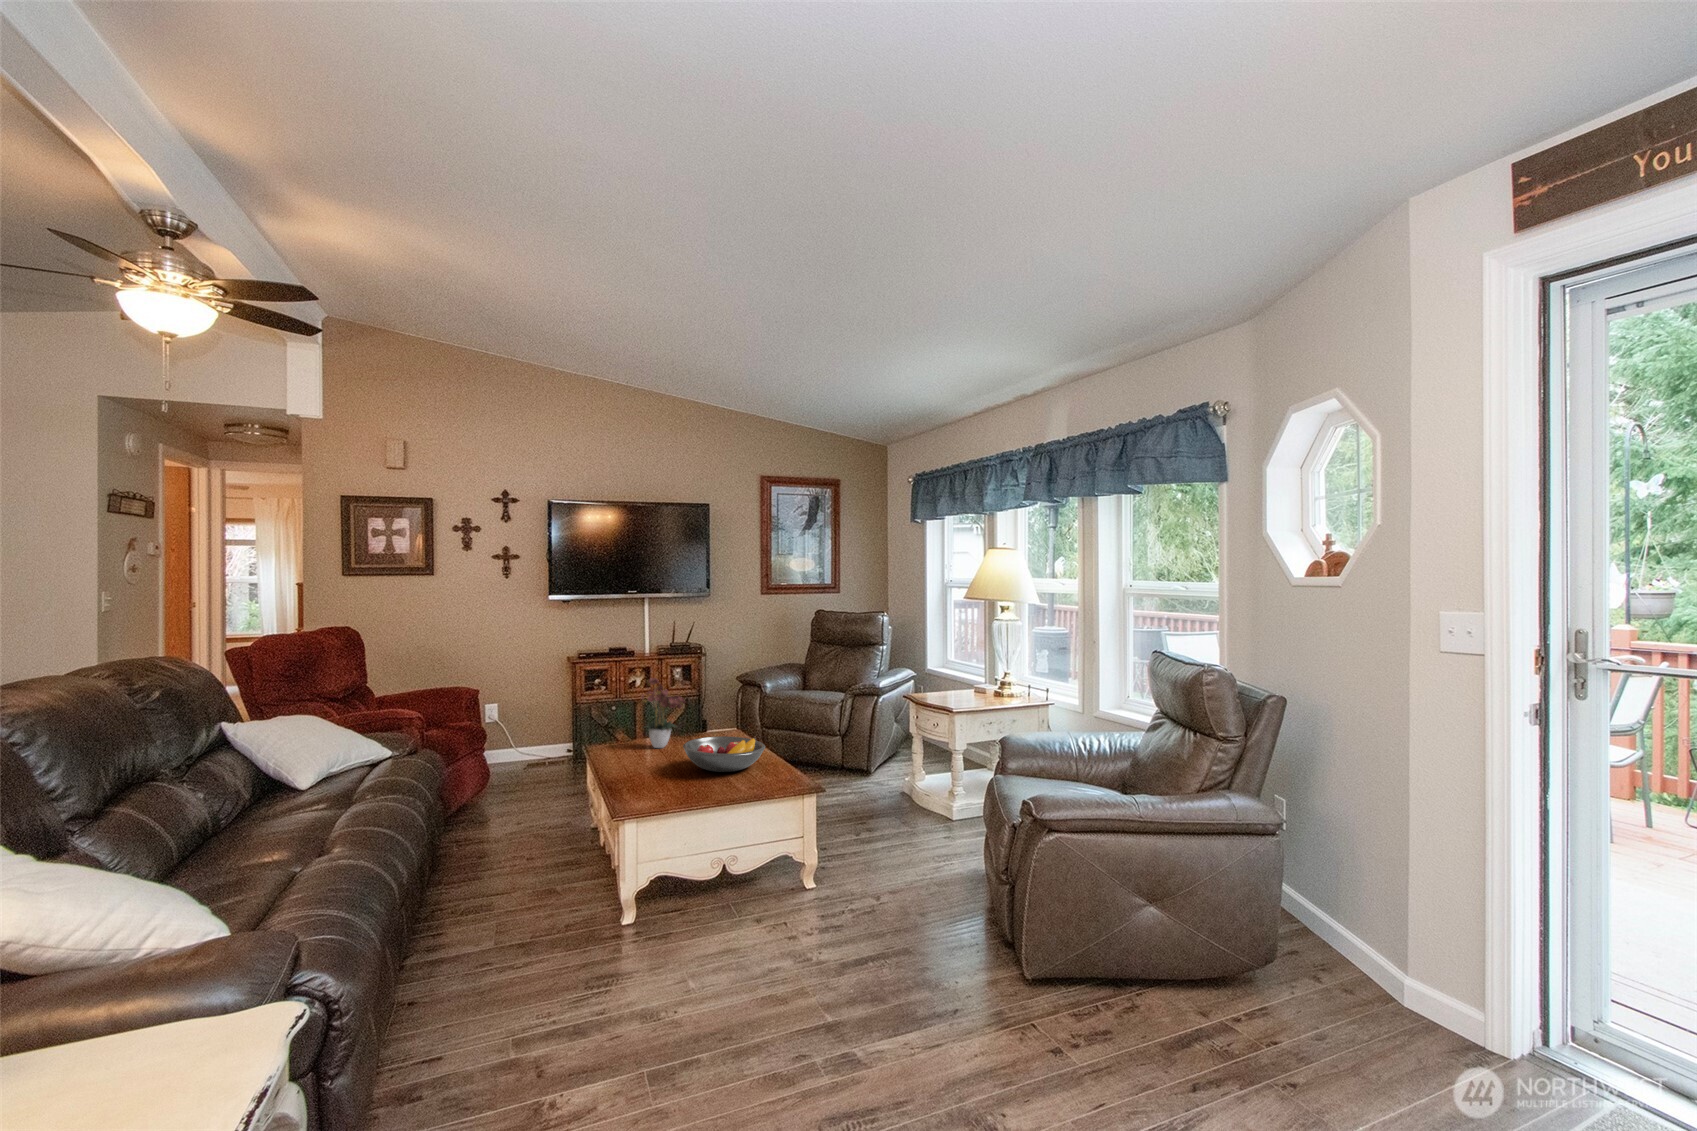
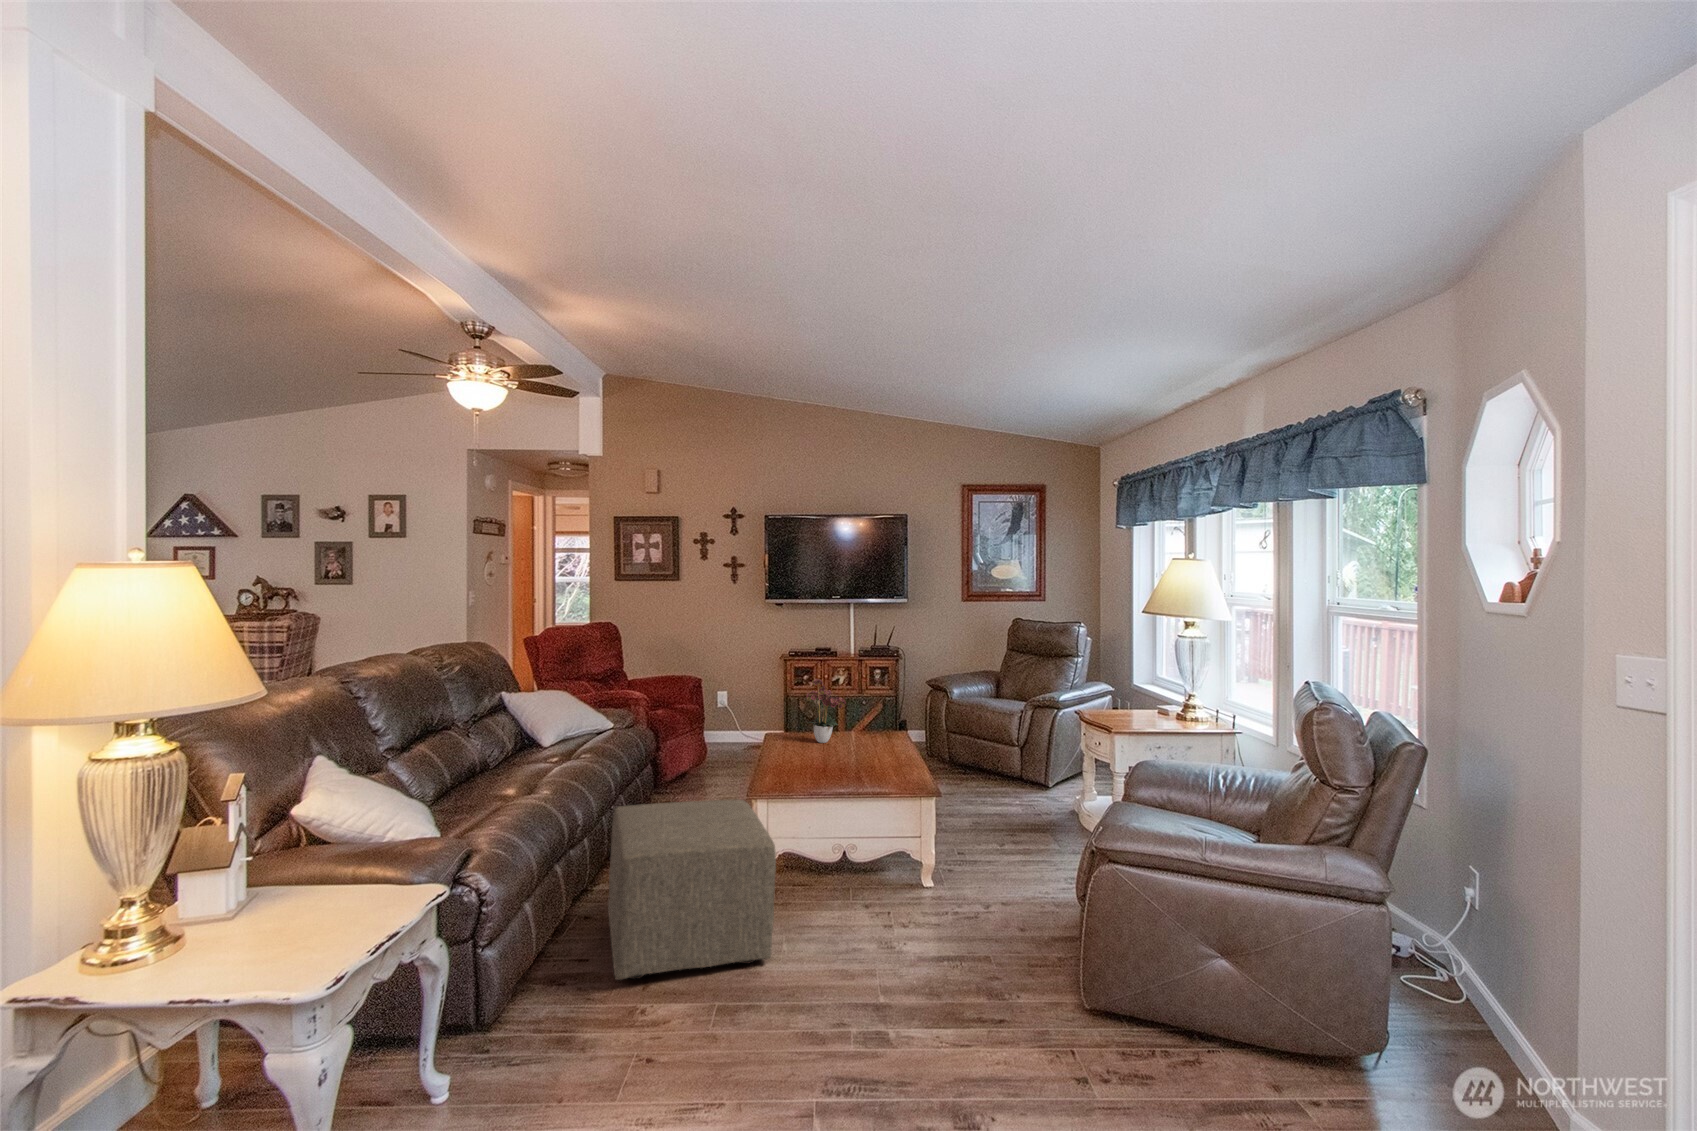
fruit bowl: present [683,736,765,772] -> none [825,736,900,770]
ottoman: none [448,821,690,1073] -> present [608,799,776,980]

